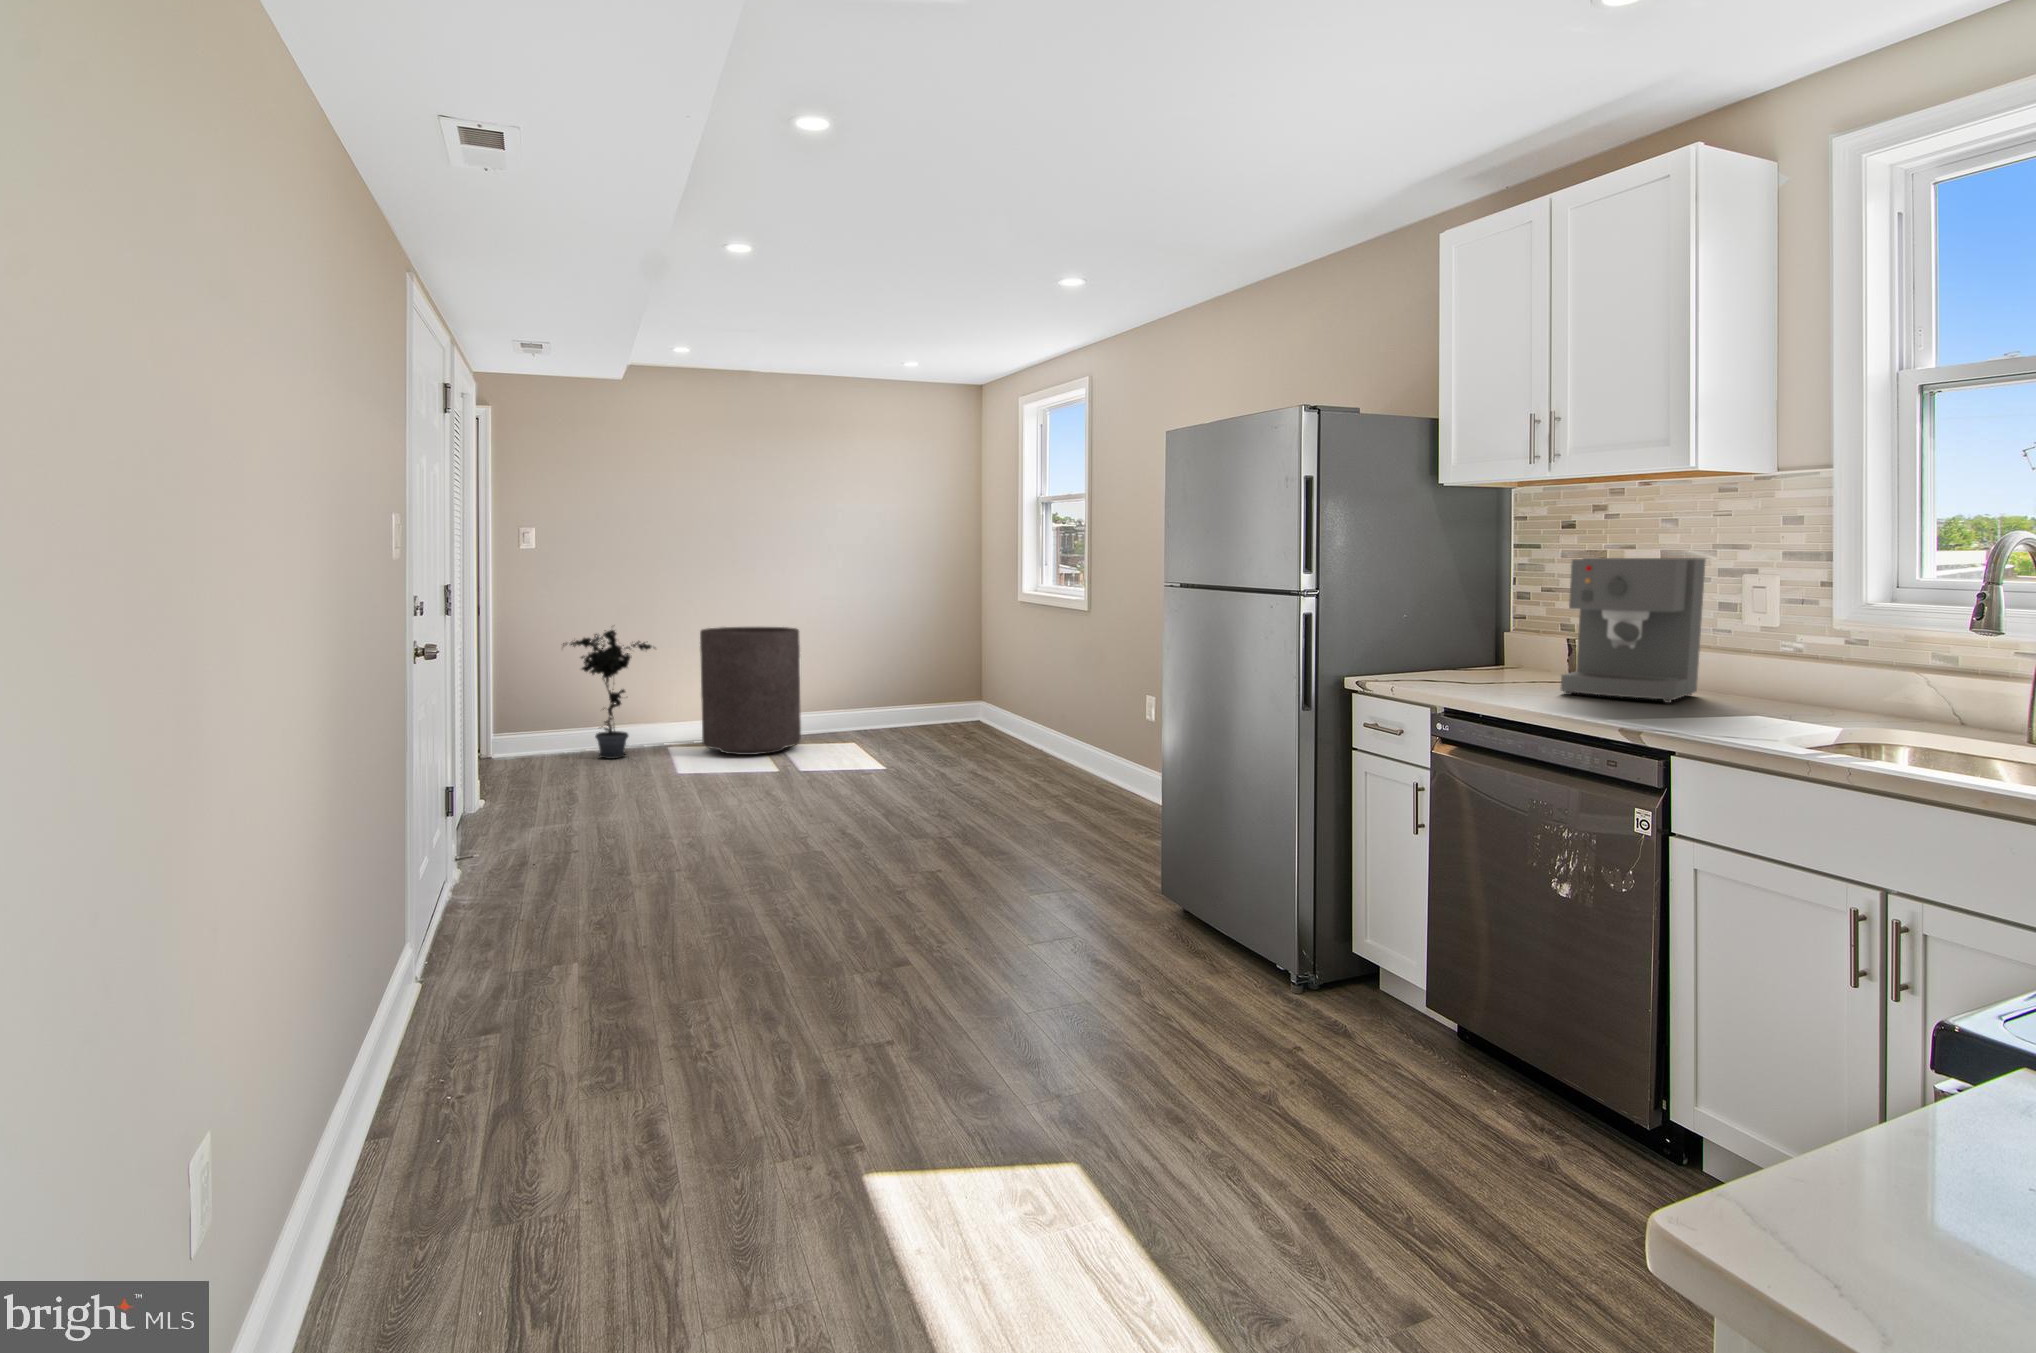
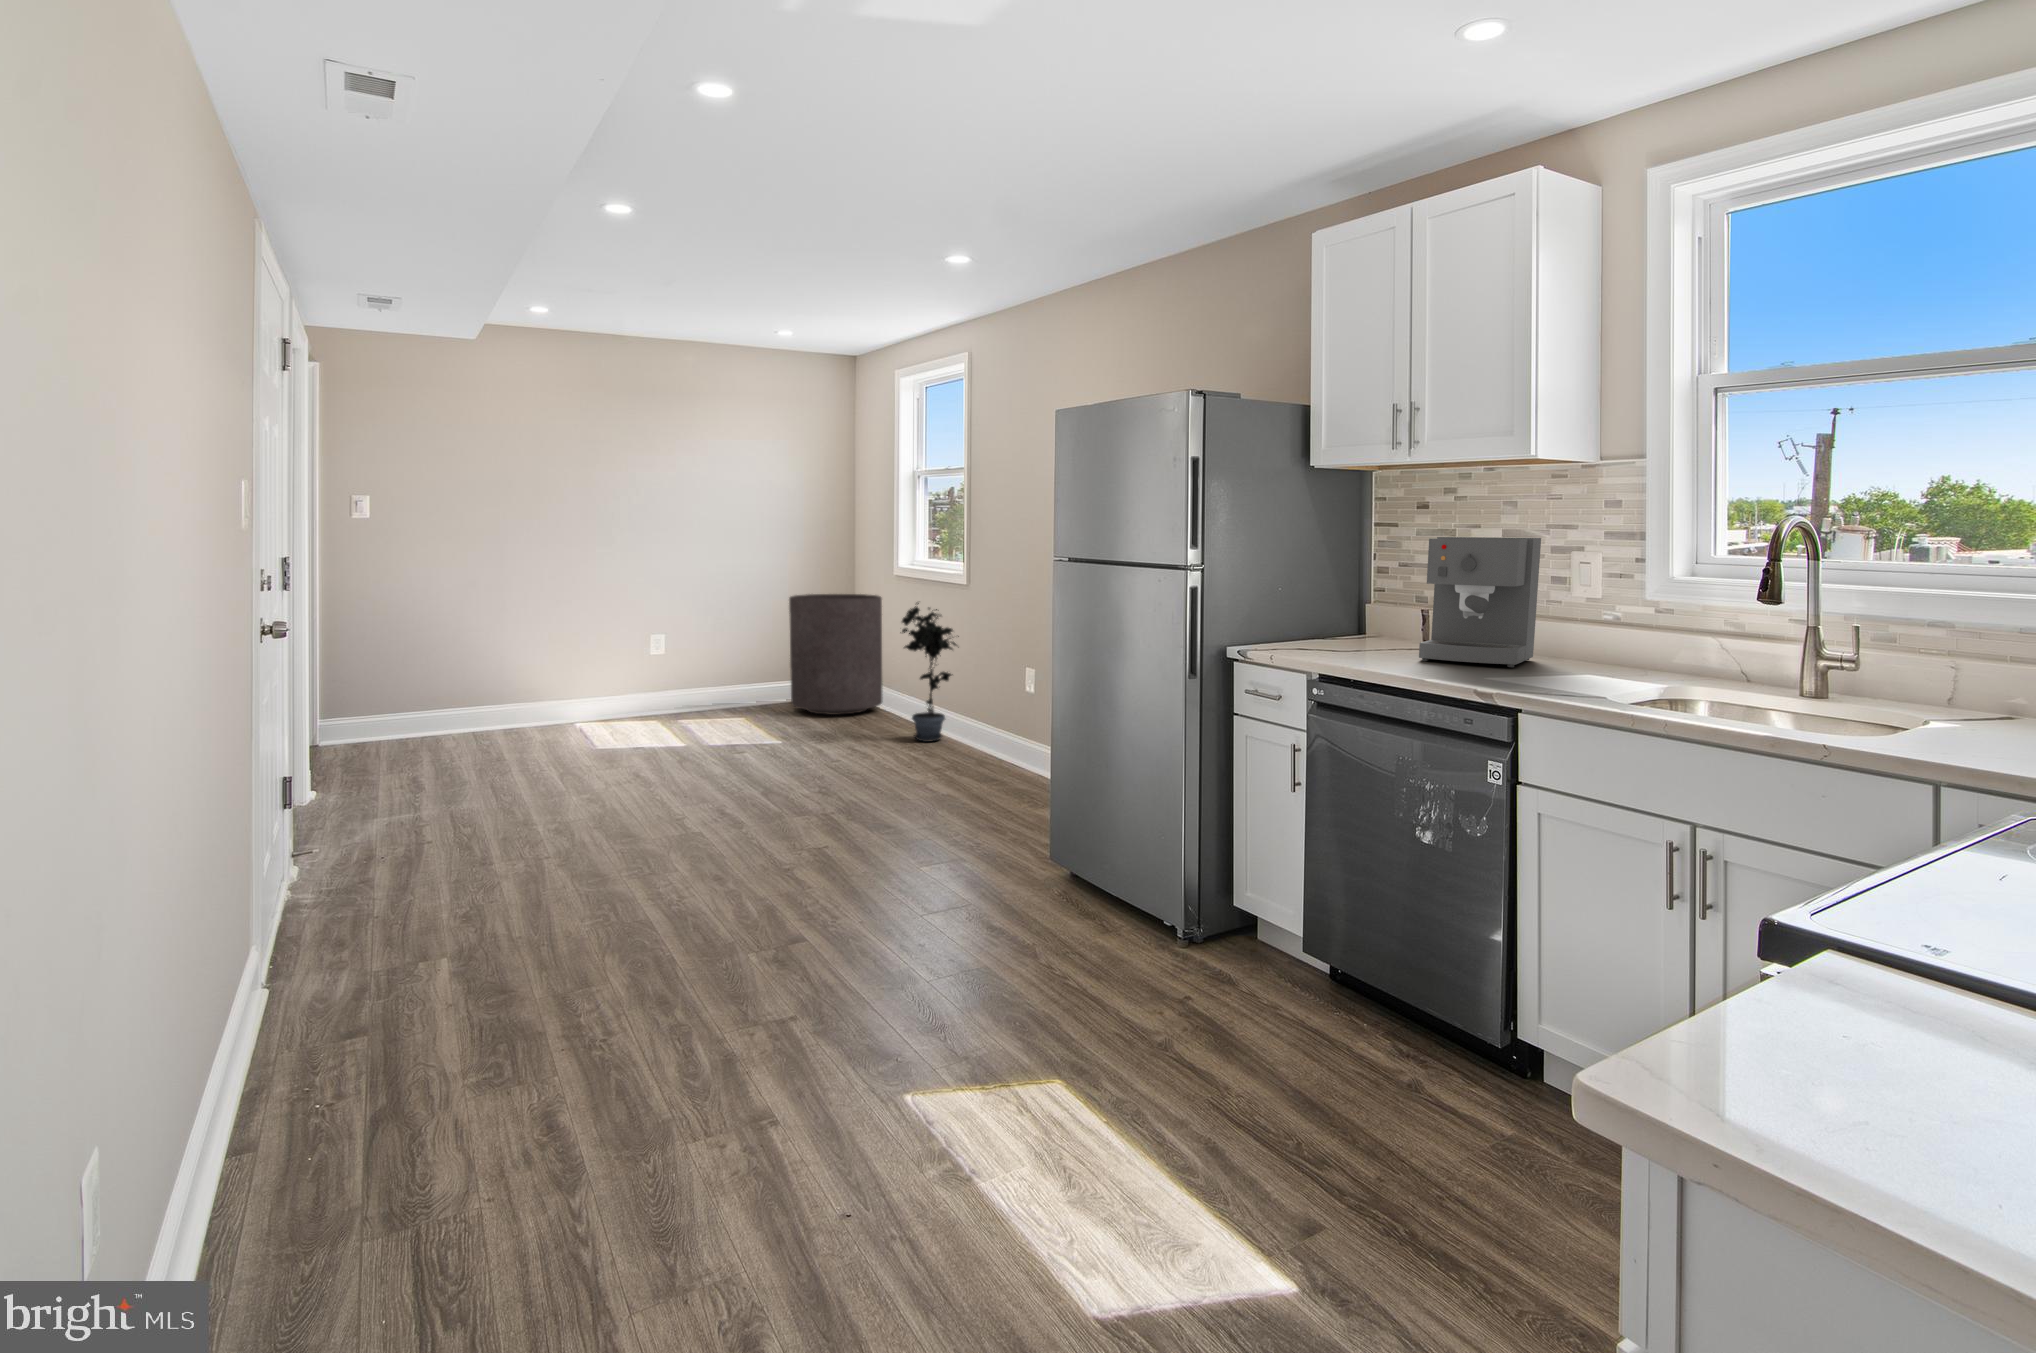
trash can: present [700,627,801,755] -> present [789,594,882,715]
potted plant: present [563,630,651,759] -> present [902,603,959,742]

